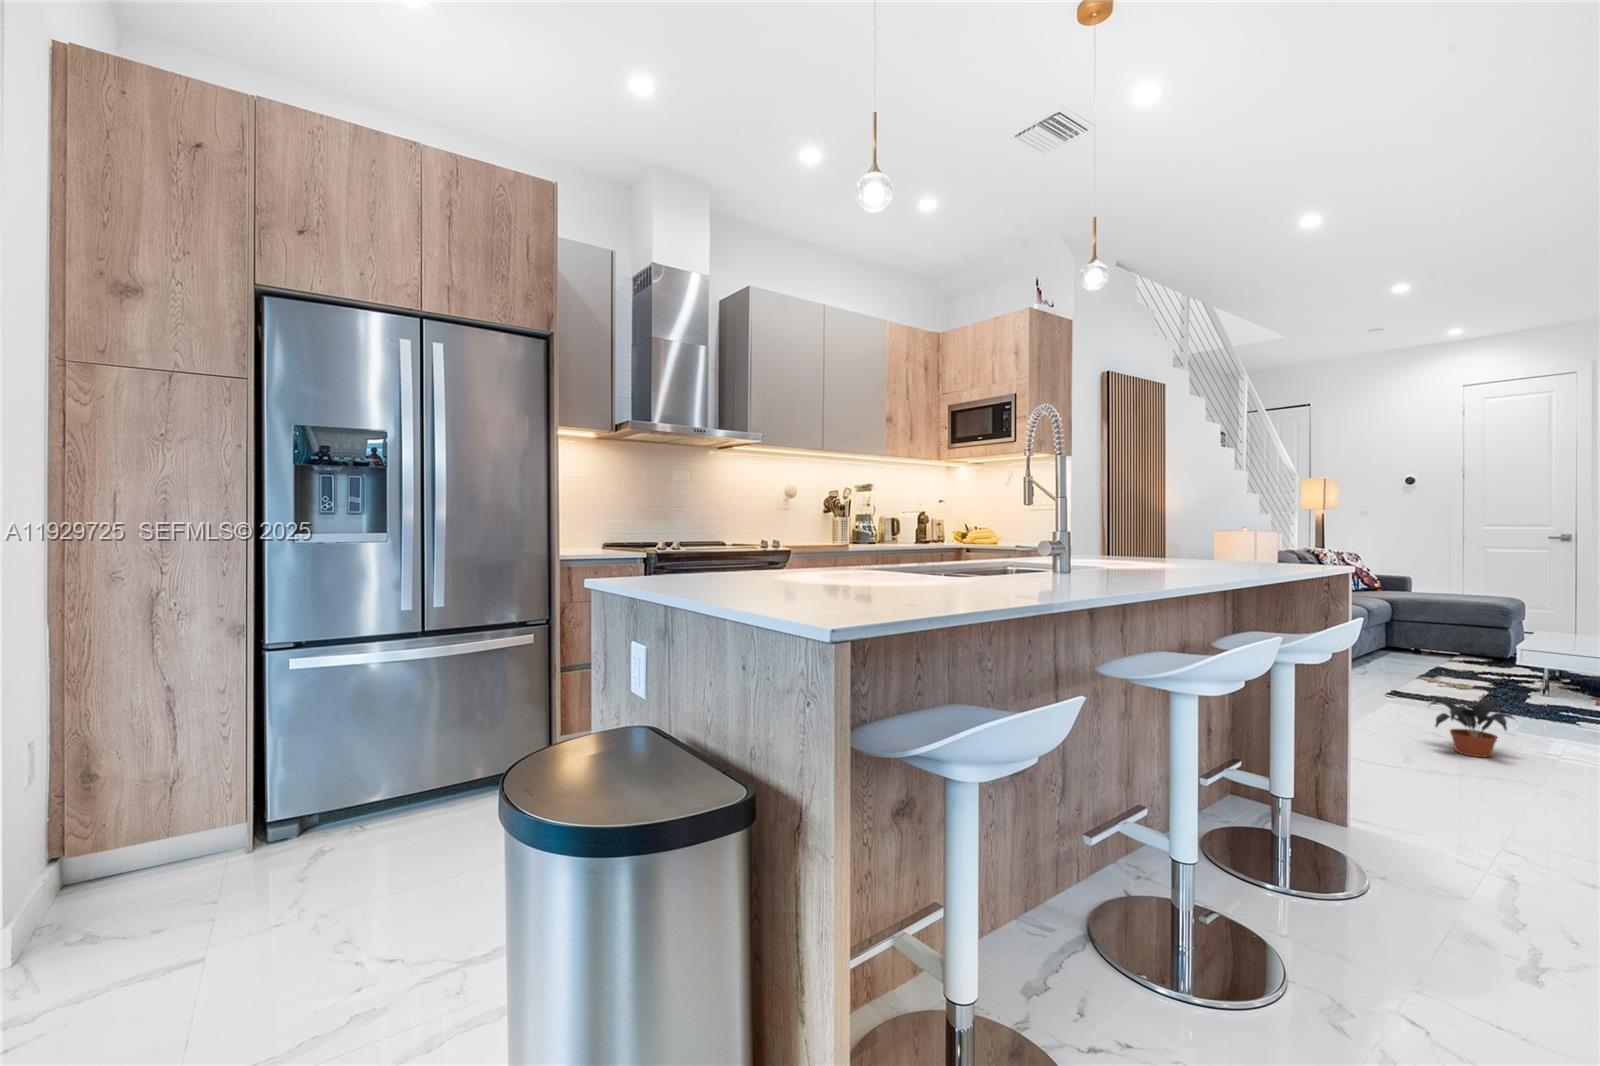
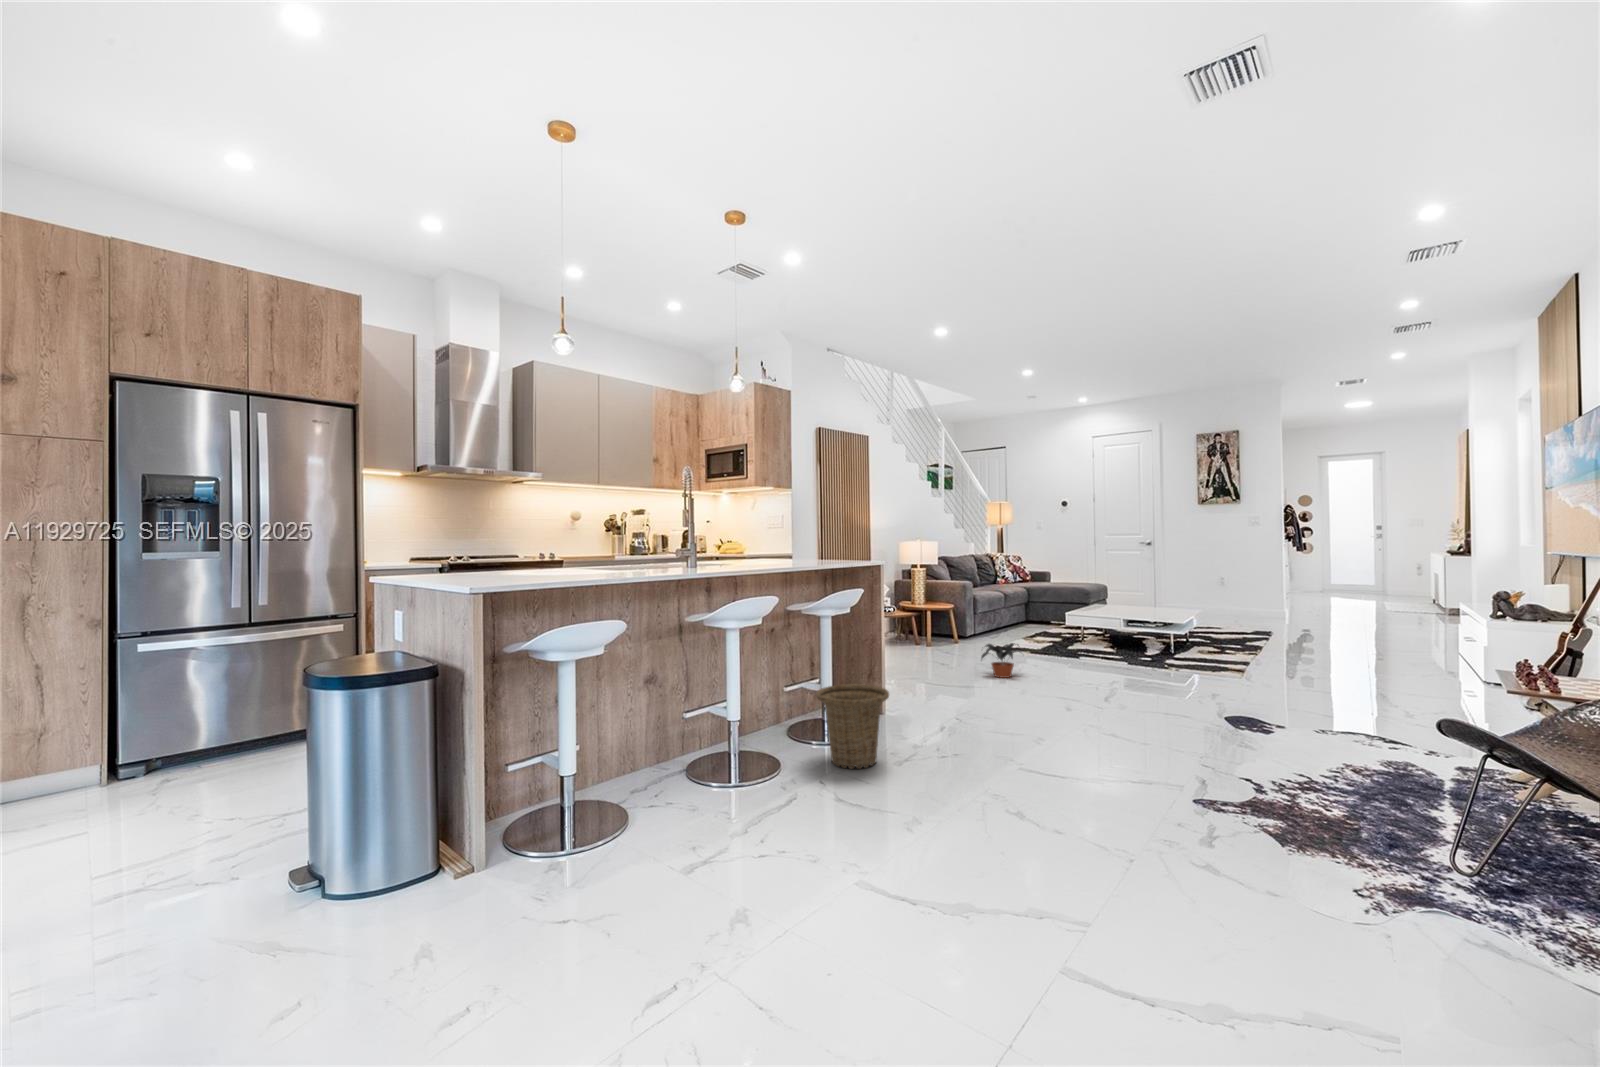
basket: none [1328,797,1510,976] -> present [816,684,889,769]

